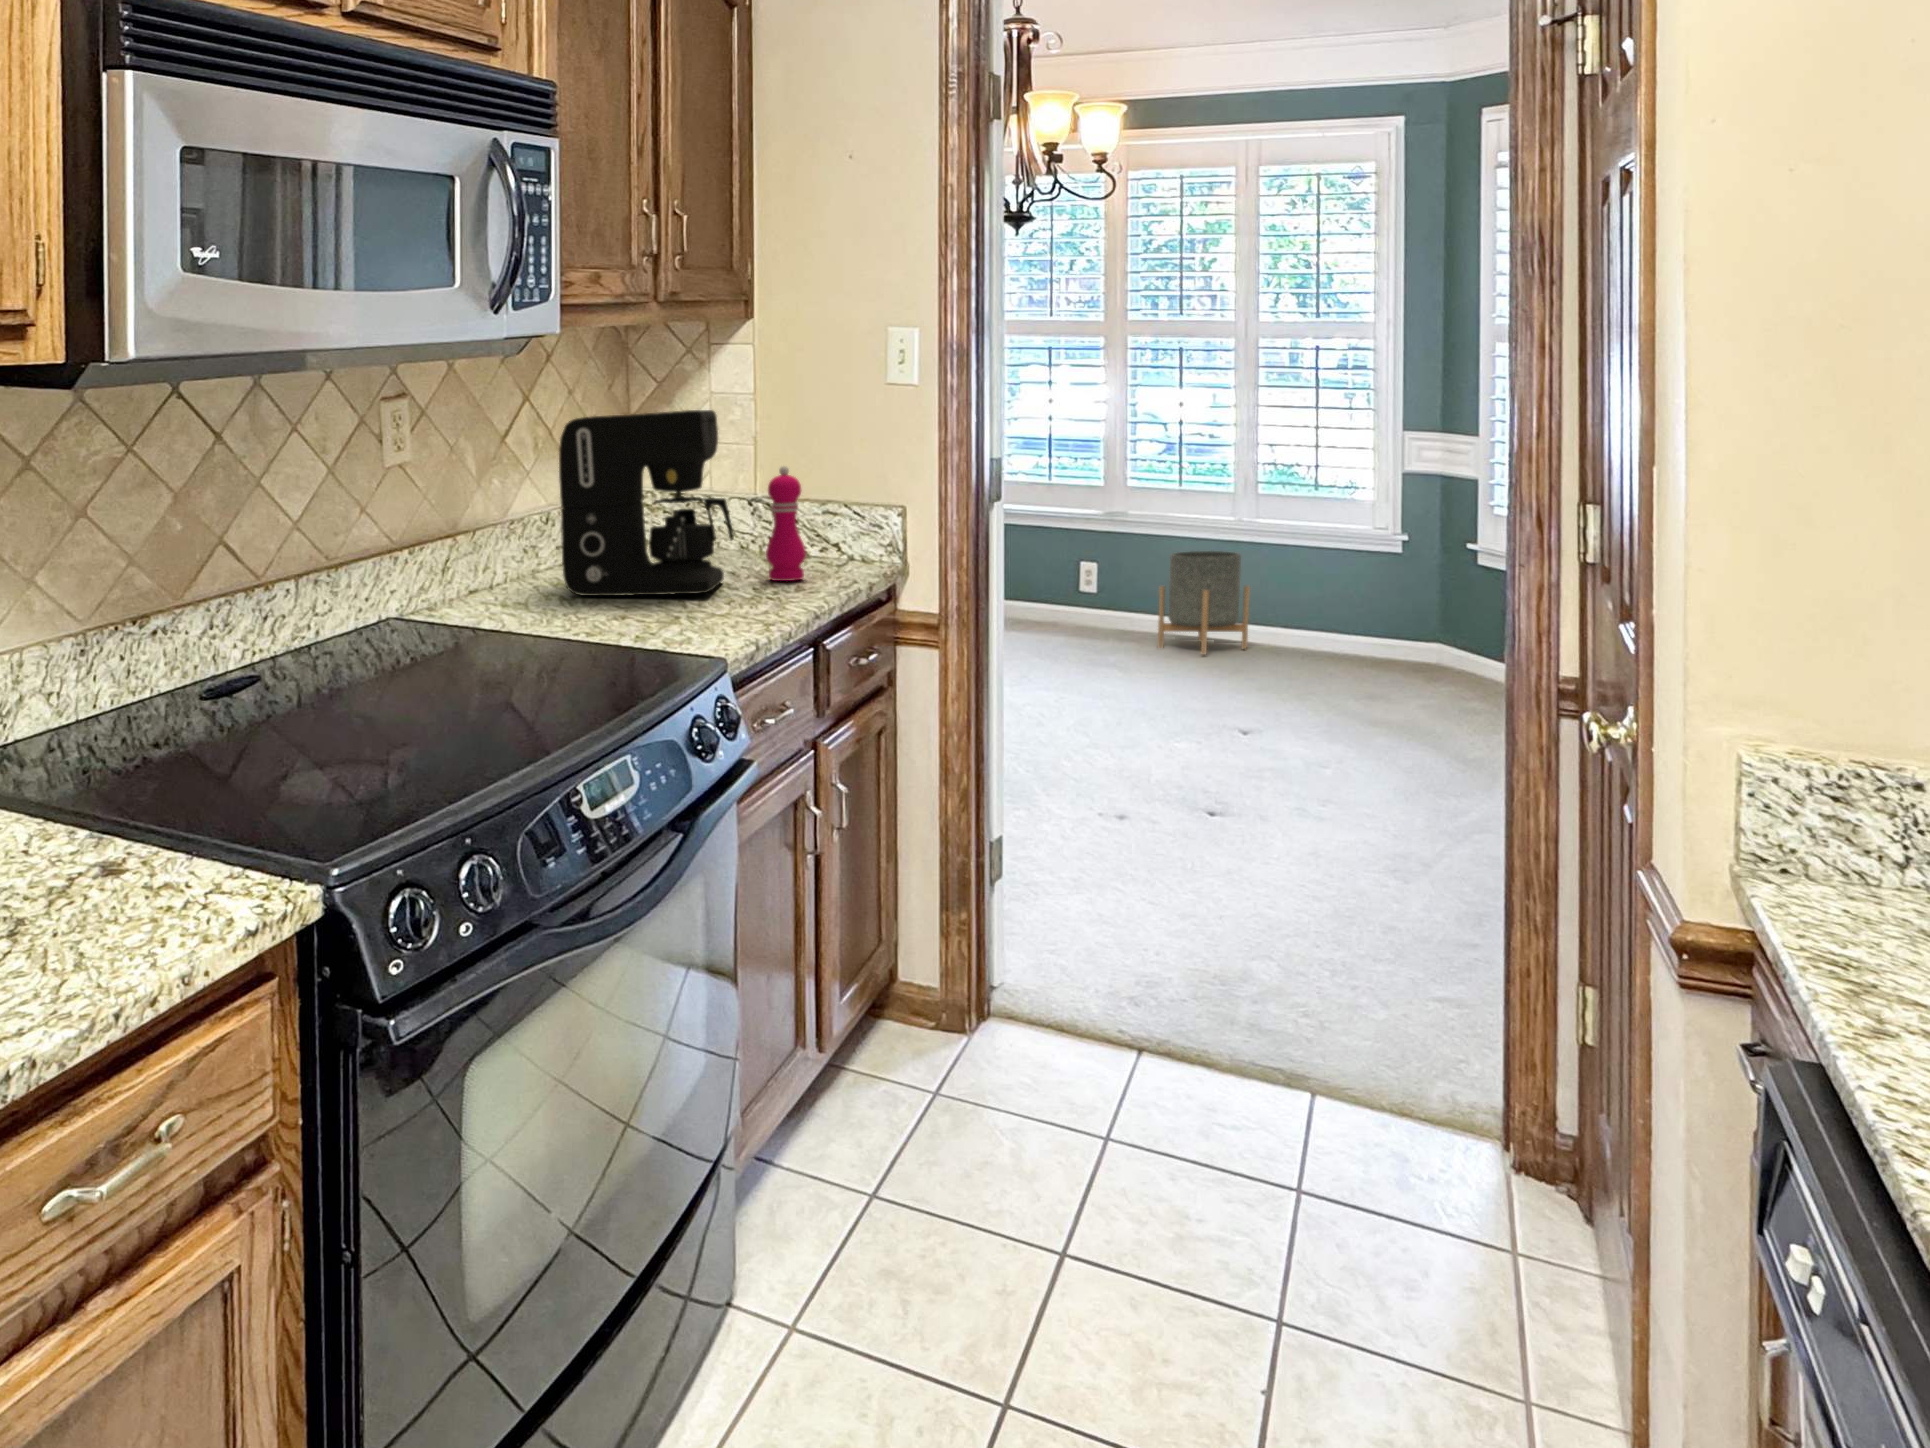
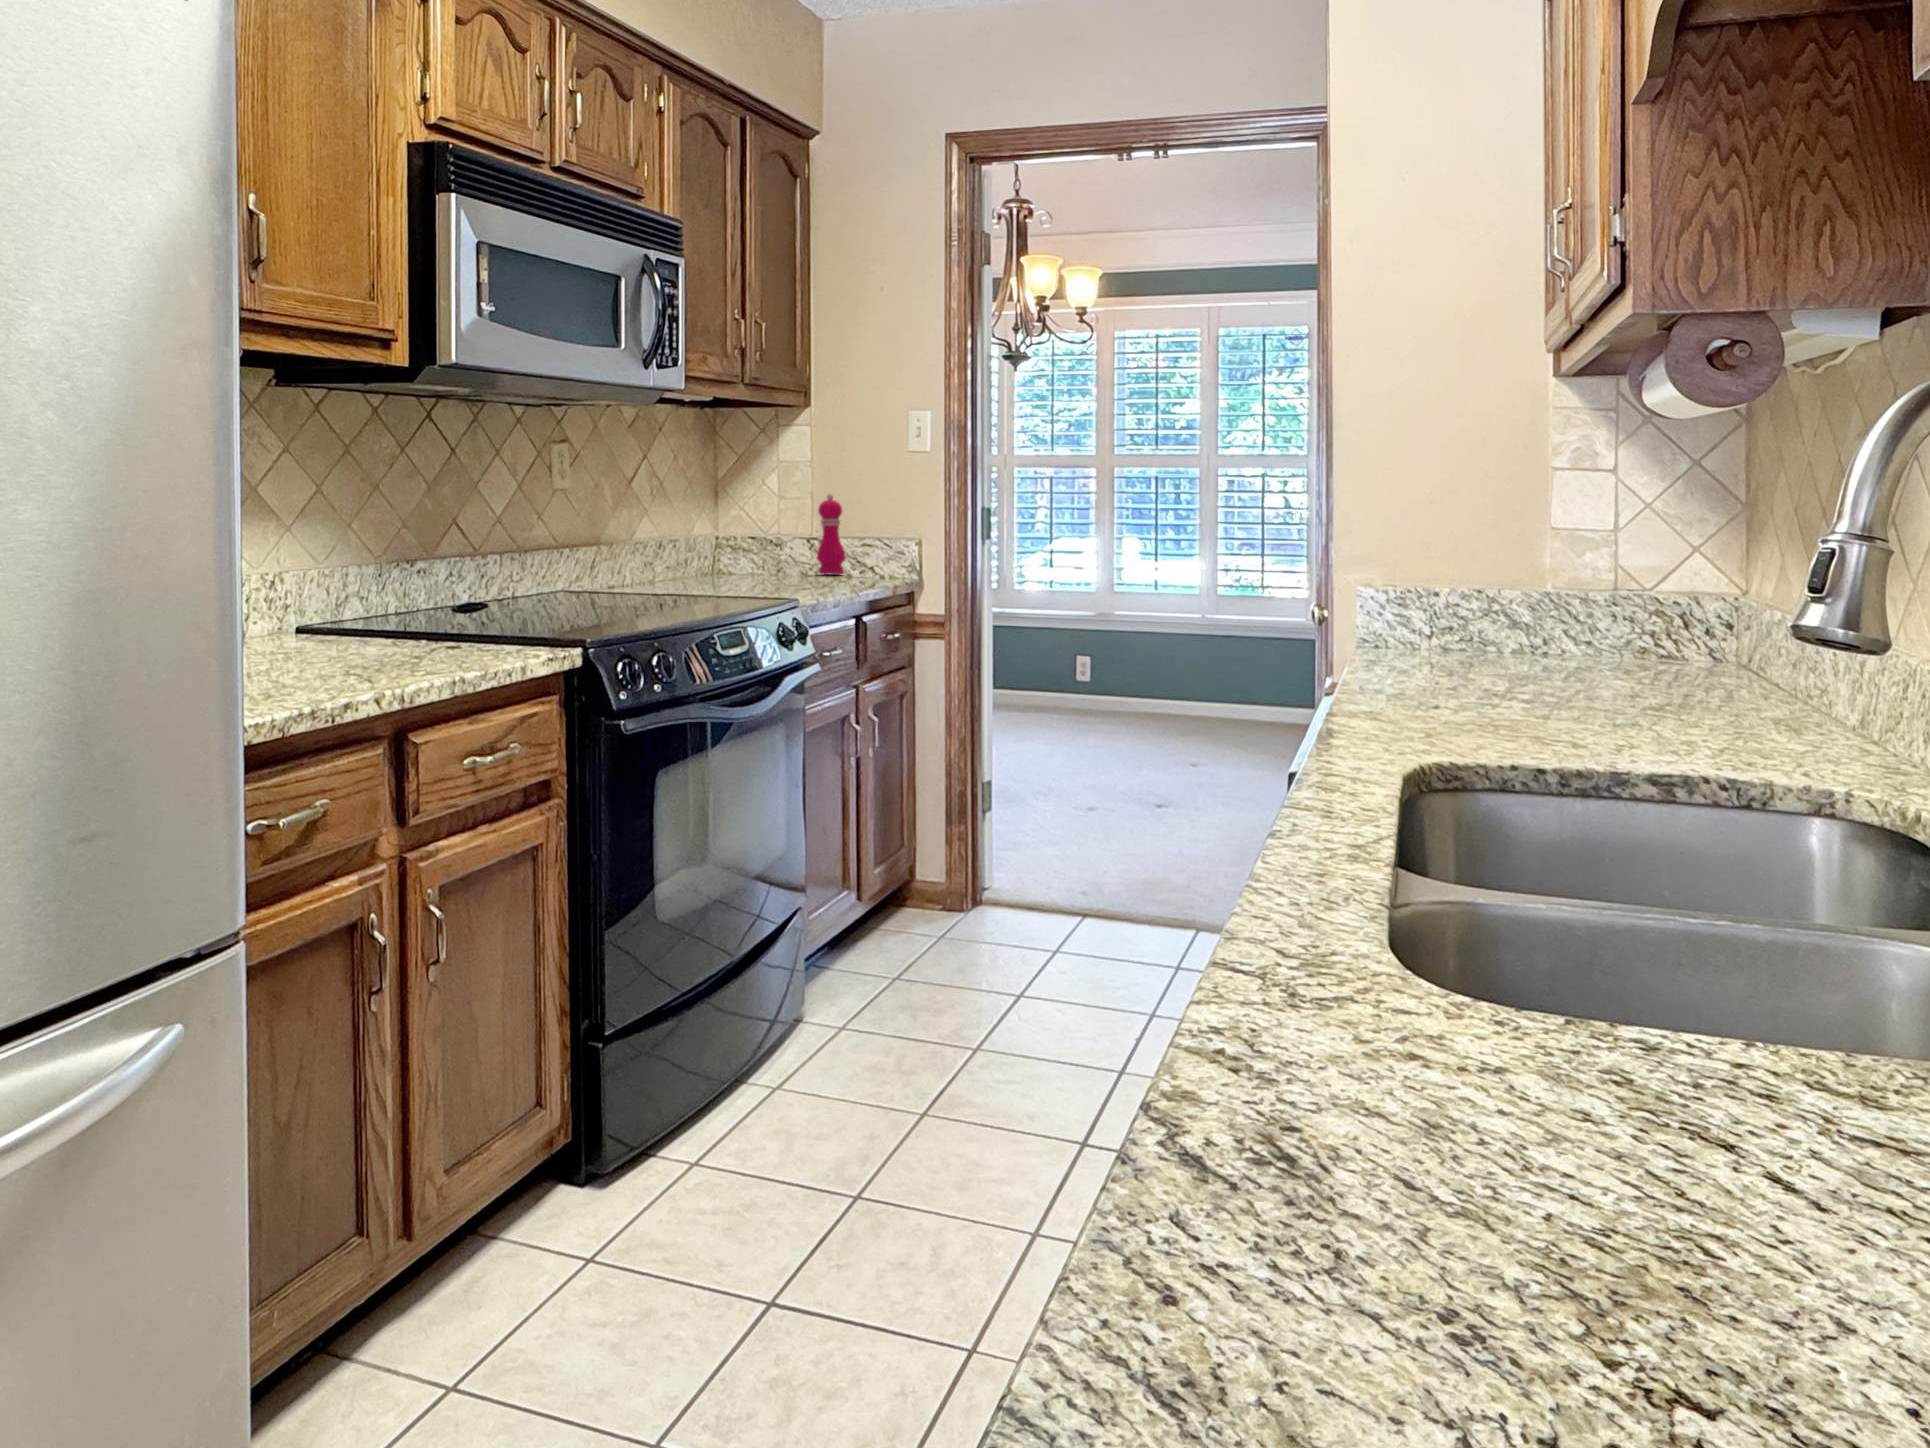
coffee maker: present [559,410,734,596] -> none [672,446,794,575]
planter: present [1158,551,1250,655] -> none [1143,641,1217,724]

